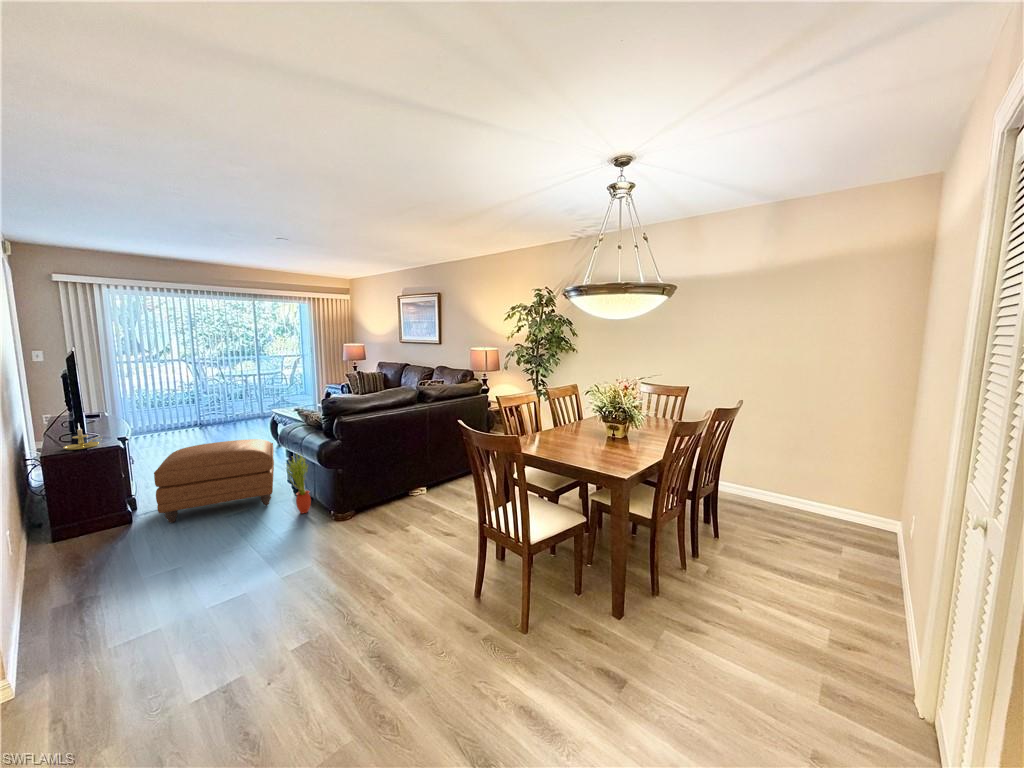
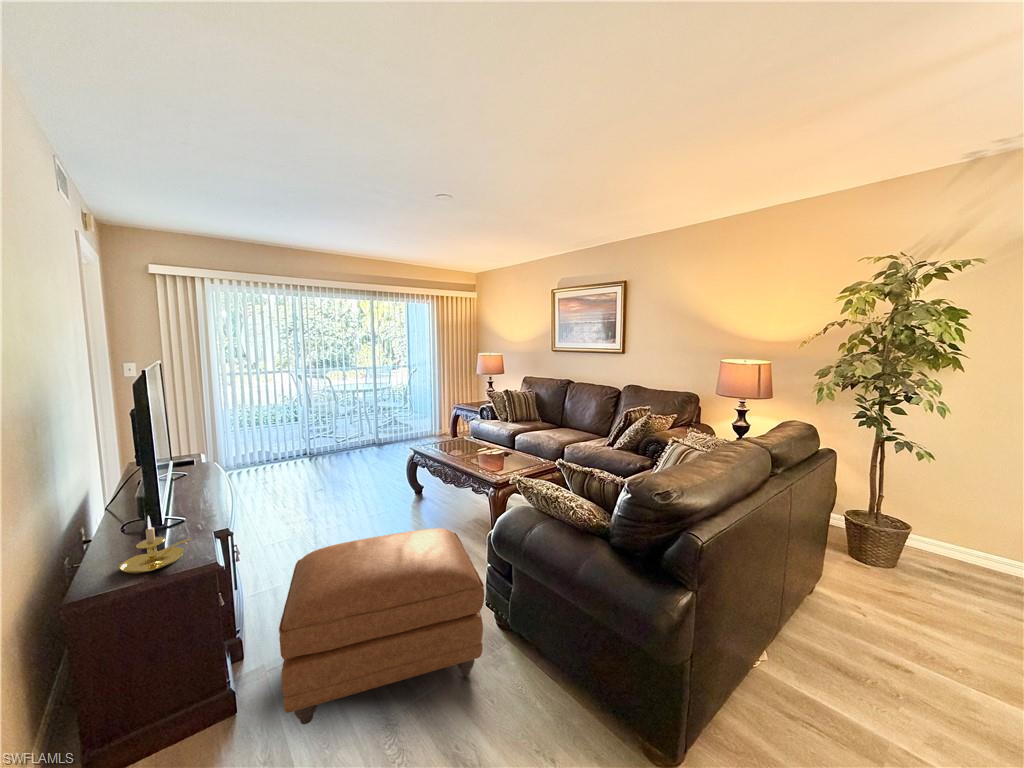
potted plant: present [287,454,311,513] -> none [522,585,573,720]

